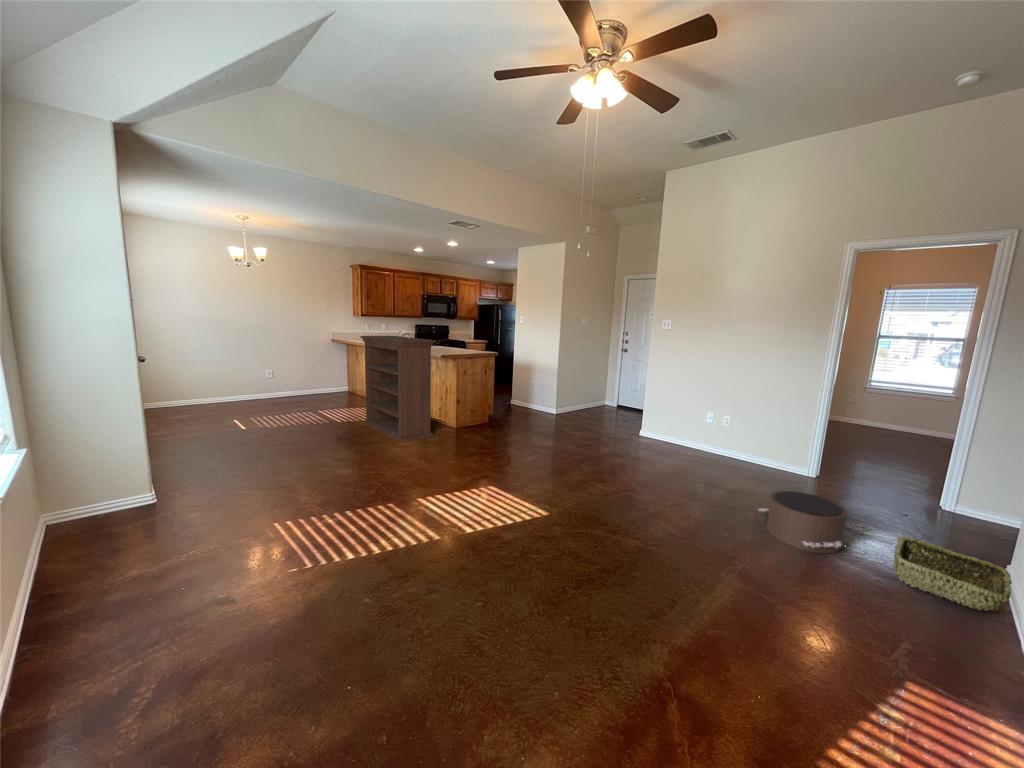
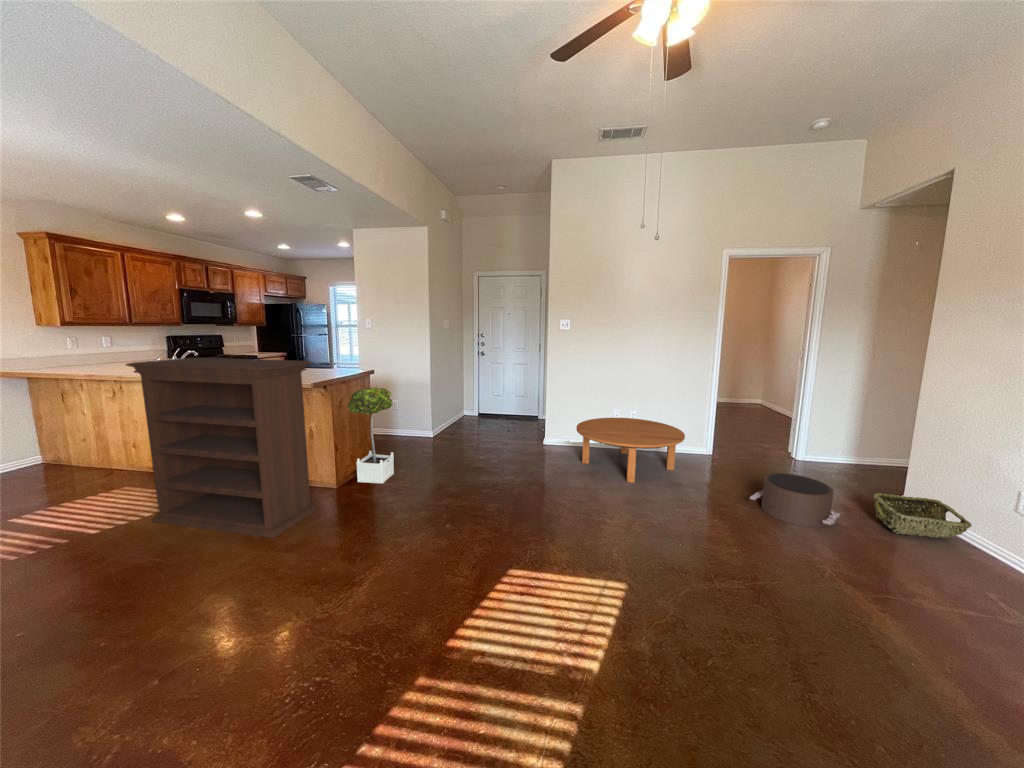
potted tree: none [466,362,498,433] -> present [348,386,394,483]
coffee table: none [640,417,753,479] -> present [577,418,685,483]

